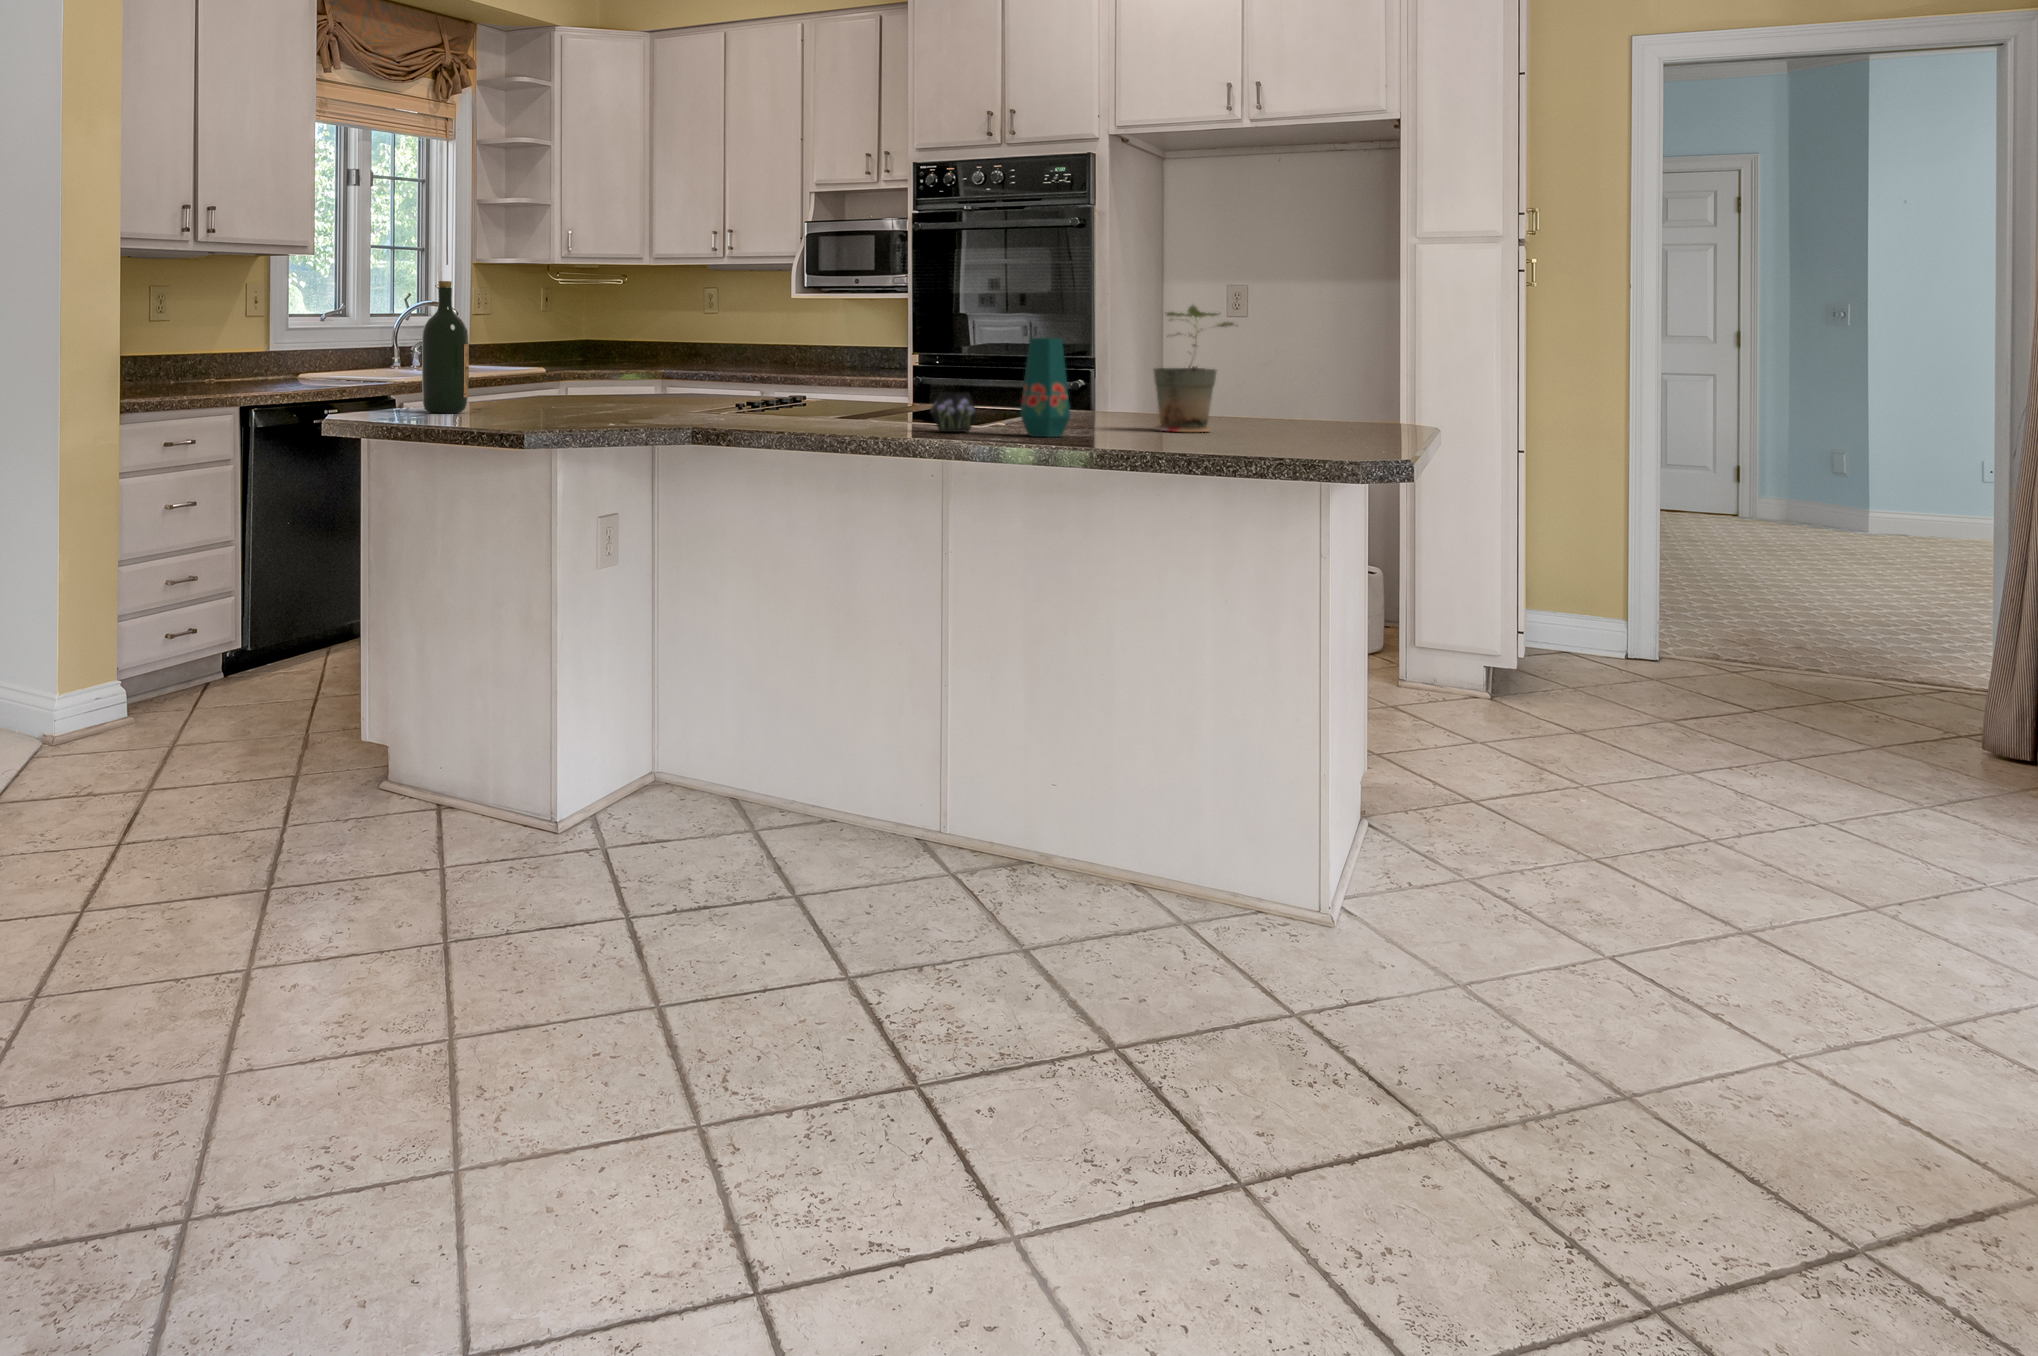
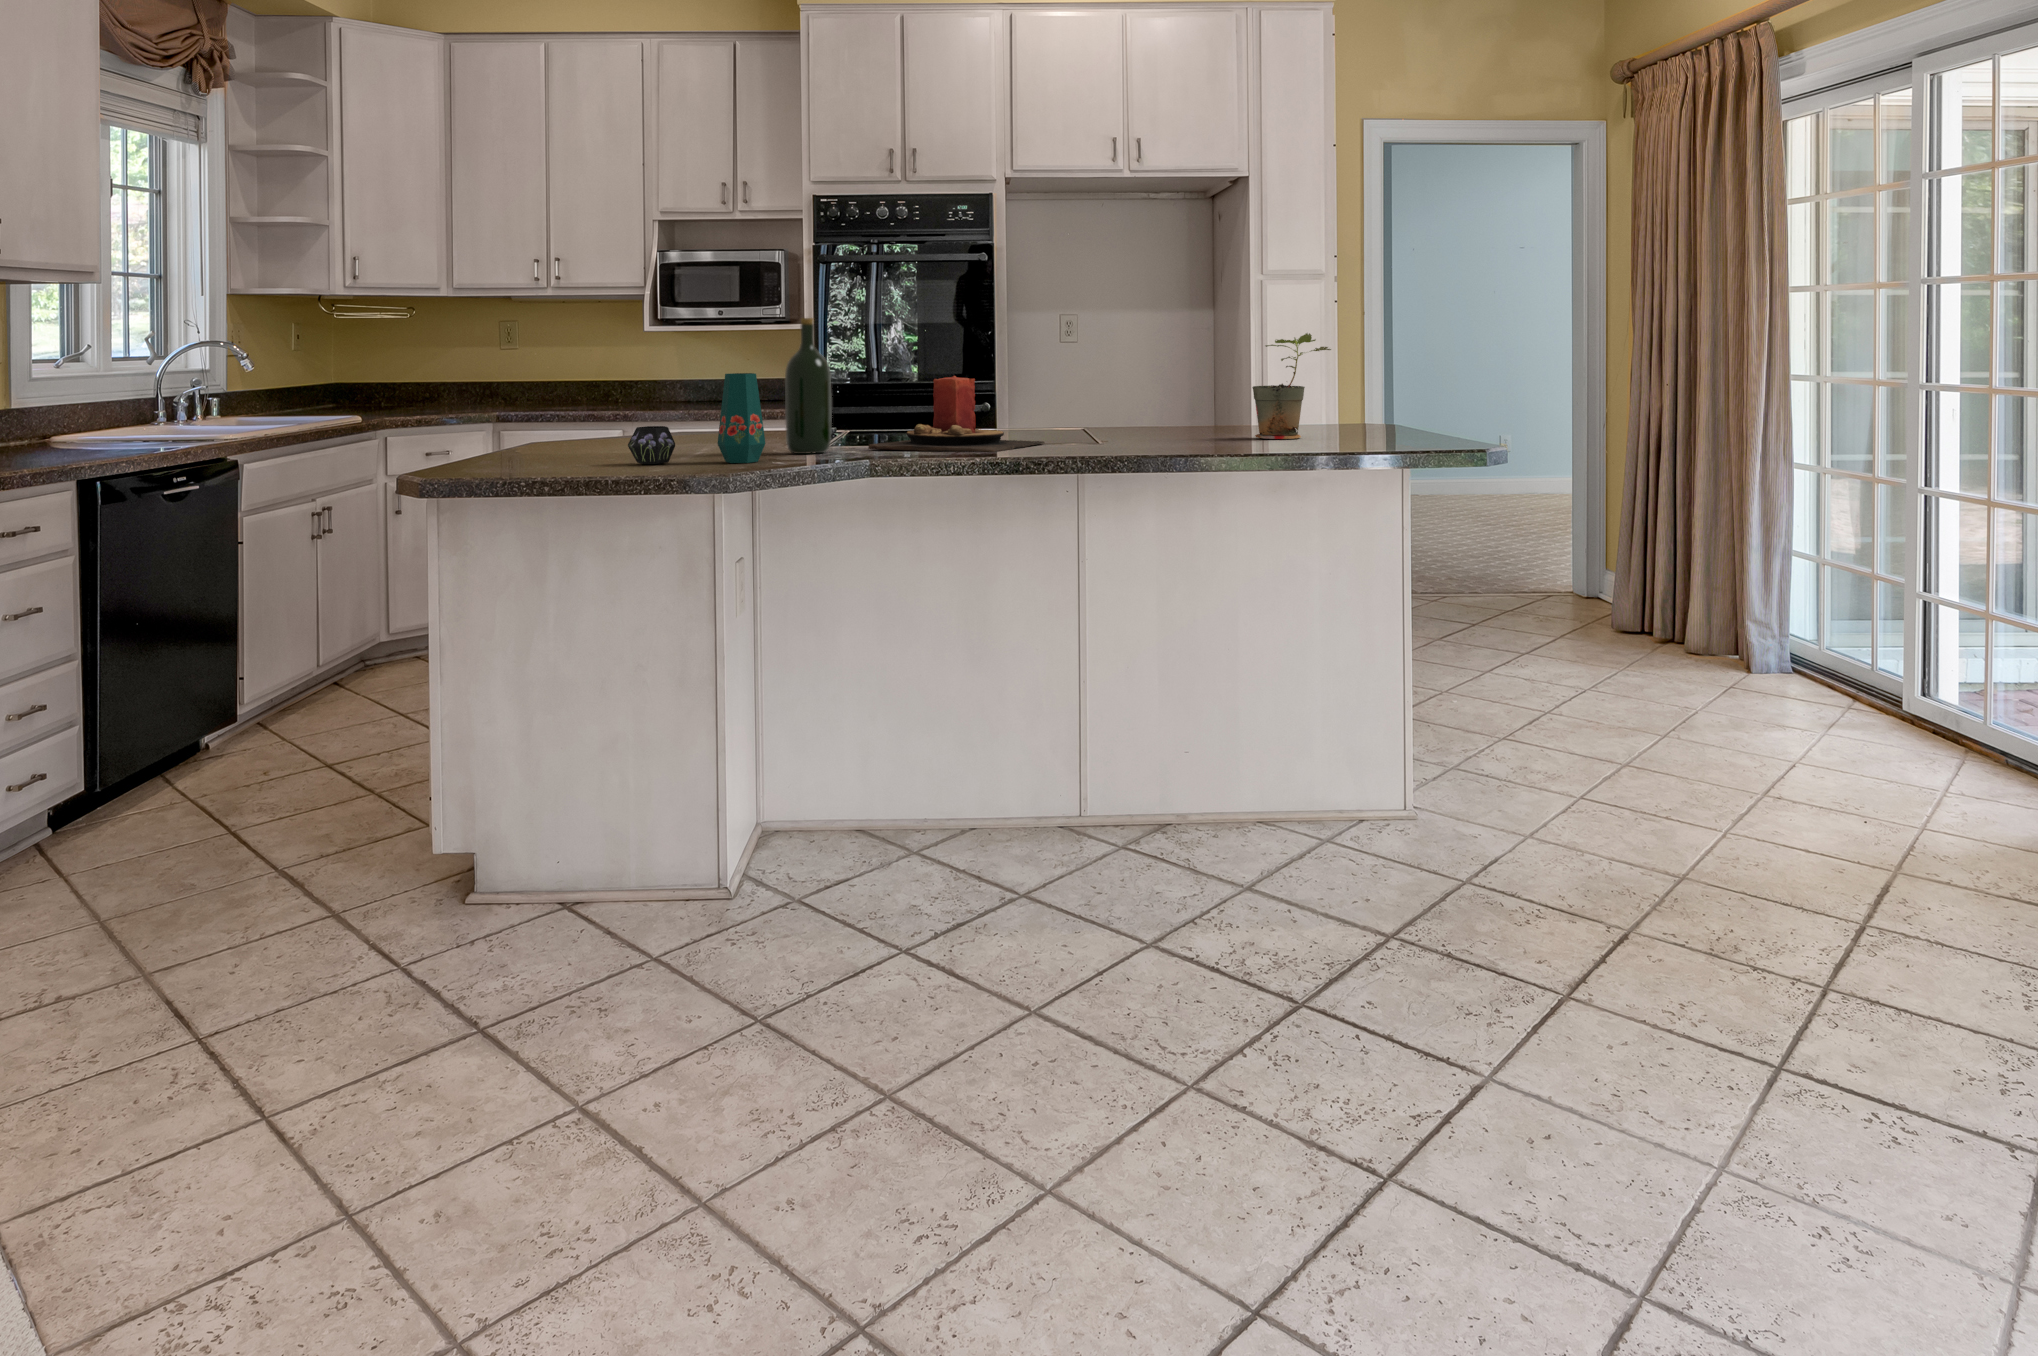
wine bottle: present [422,281,469,413] -> present [785,318,832,454]
vase: present [930,338,1070,437] -> present [628,373,765,464]
candle: none [733,344,919,426] -> present [868,376,1045,452]

